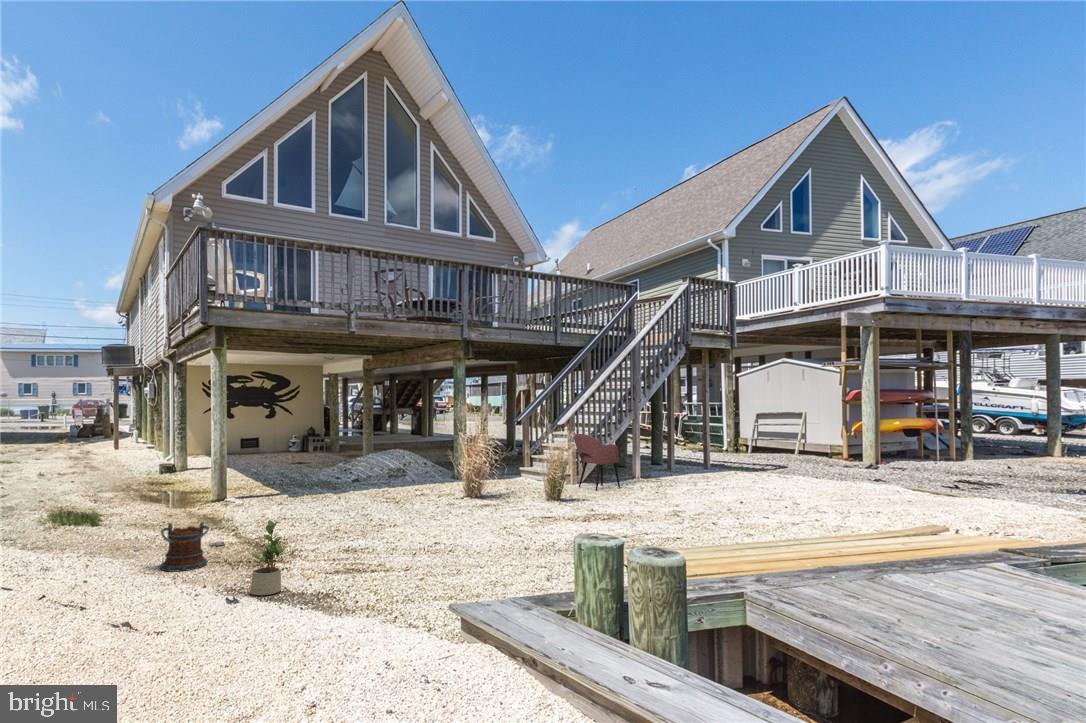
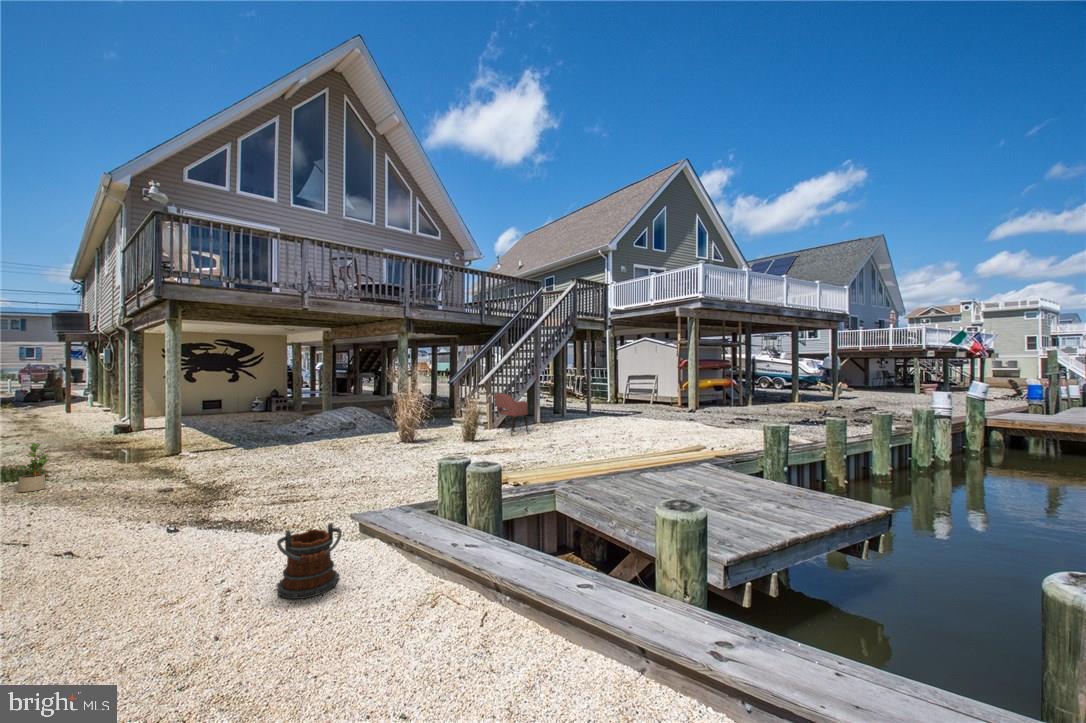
potted plant: present [250,520,286,595] -> present [17,443,49,492]
bucket: present [160,522,209,571] -> present [277,523,342,599]

